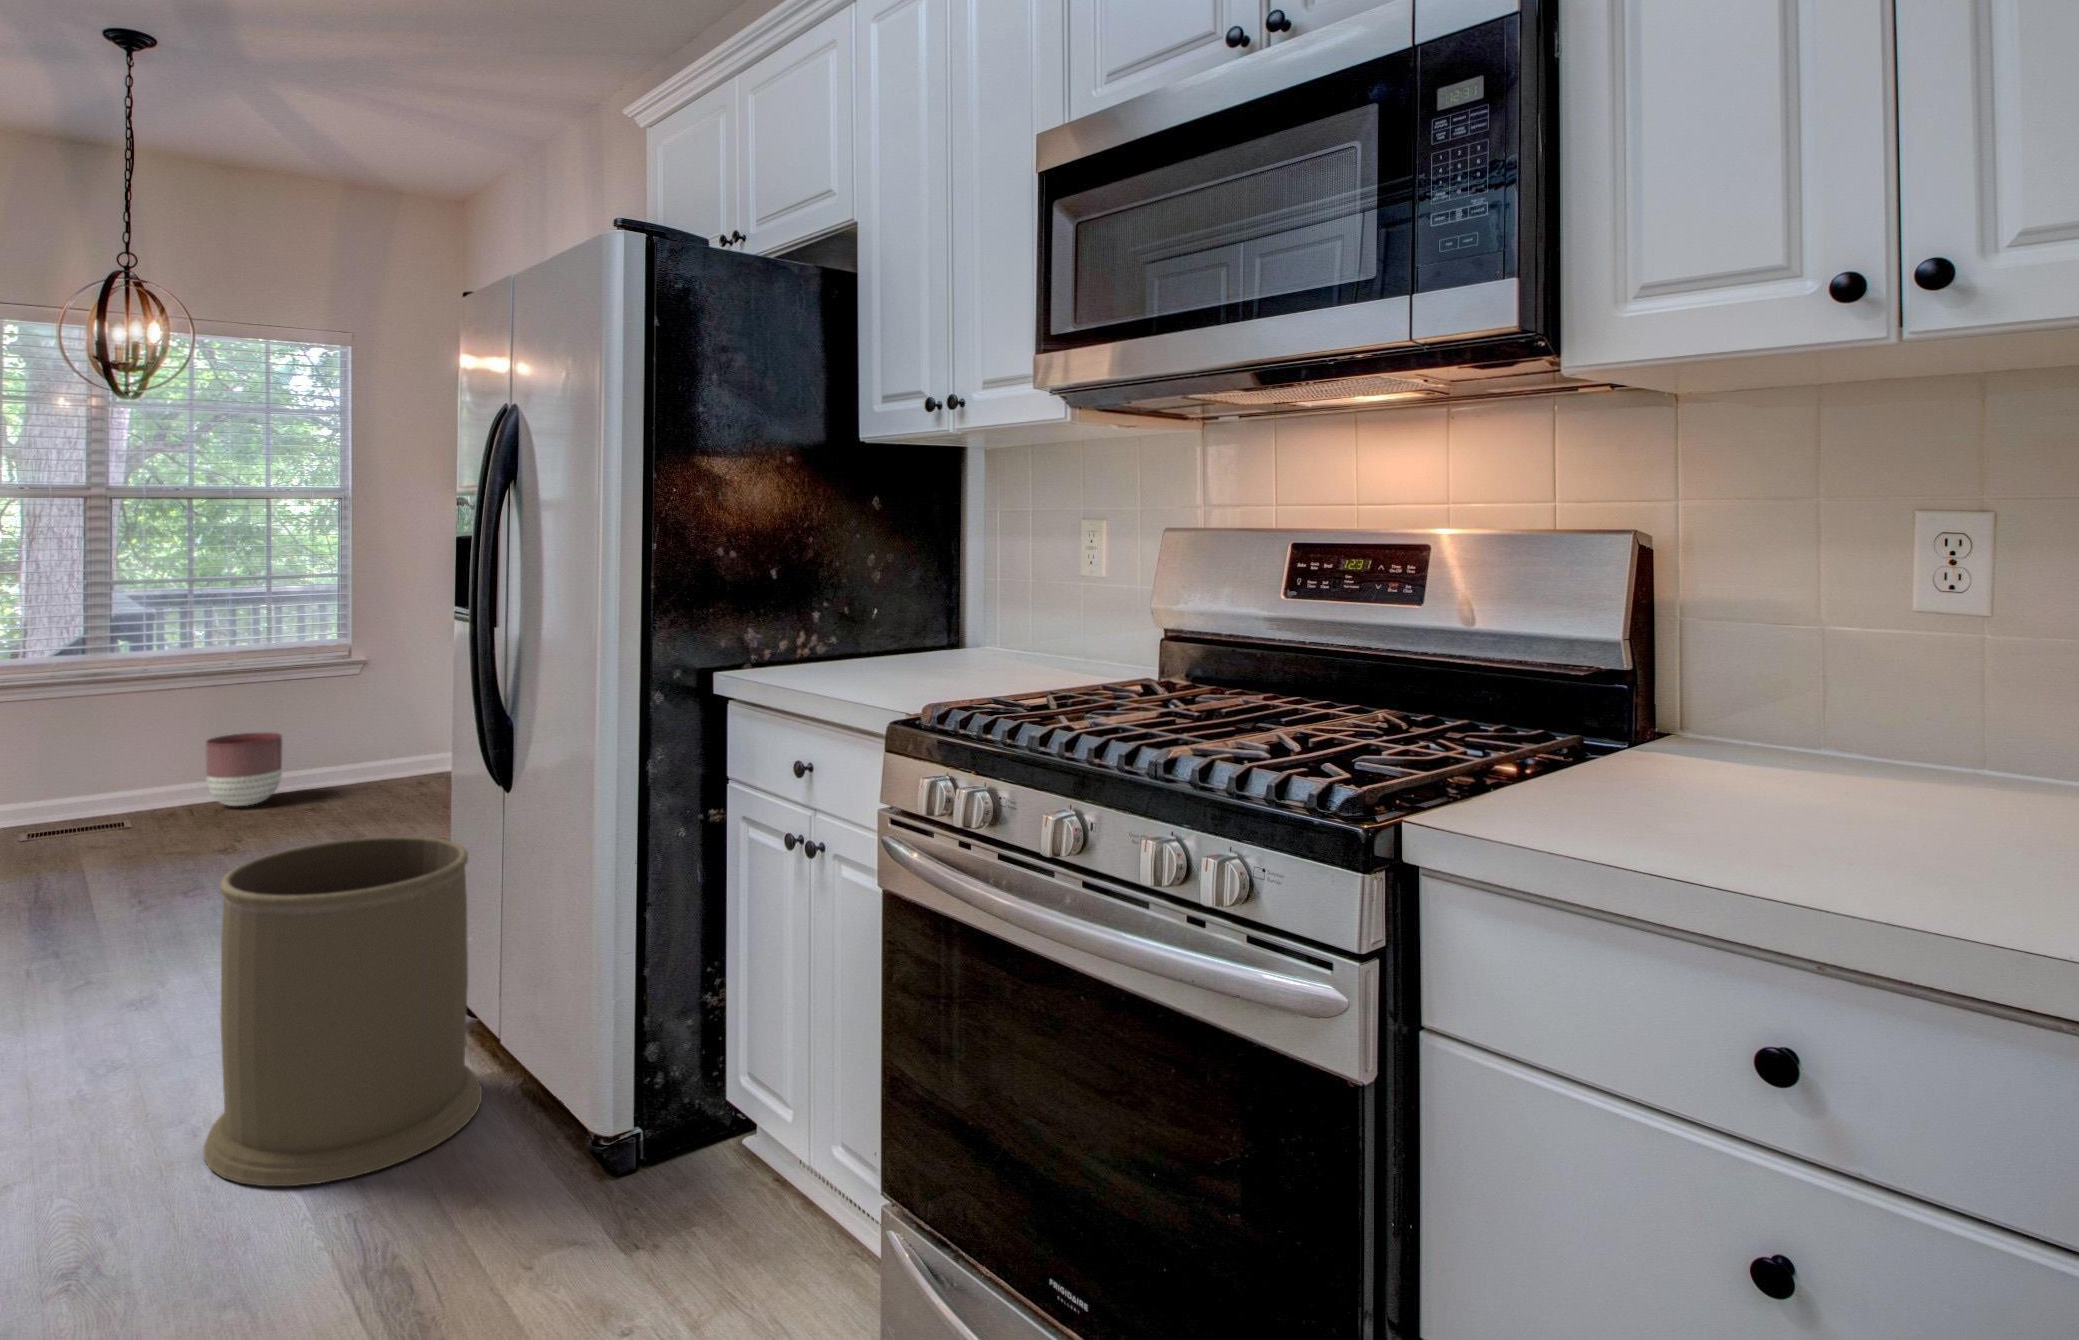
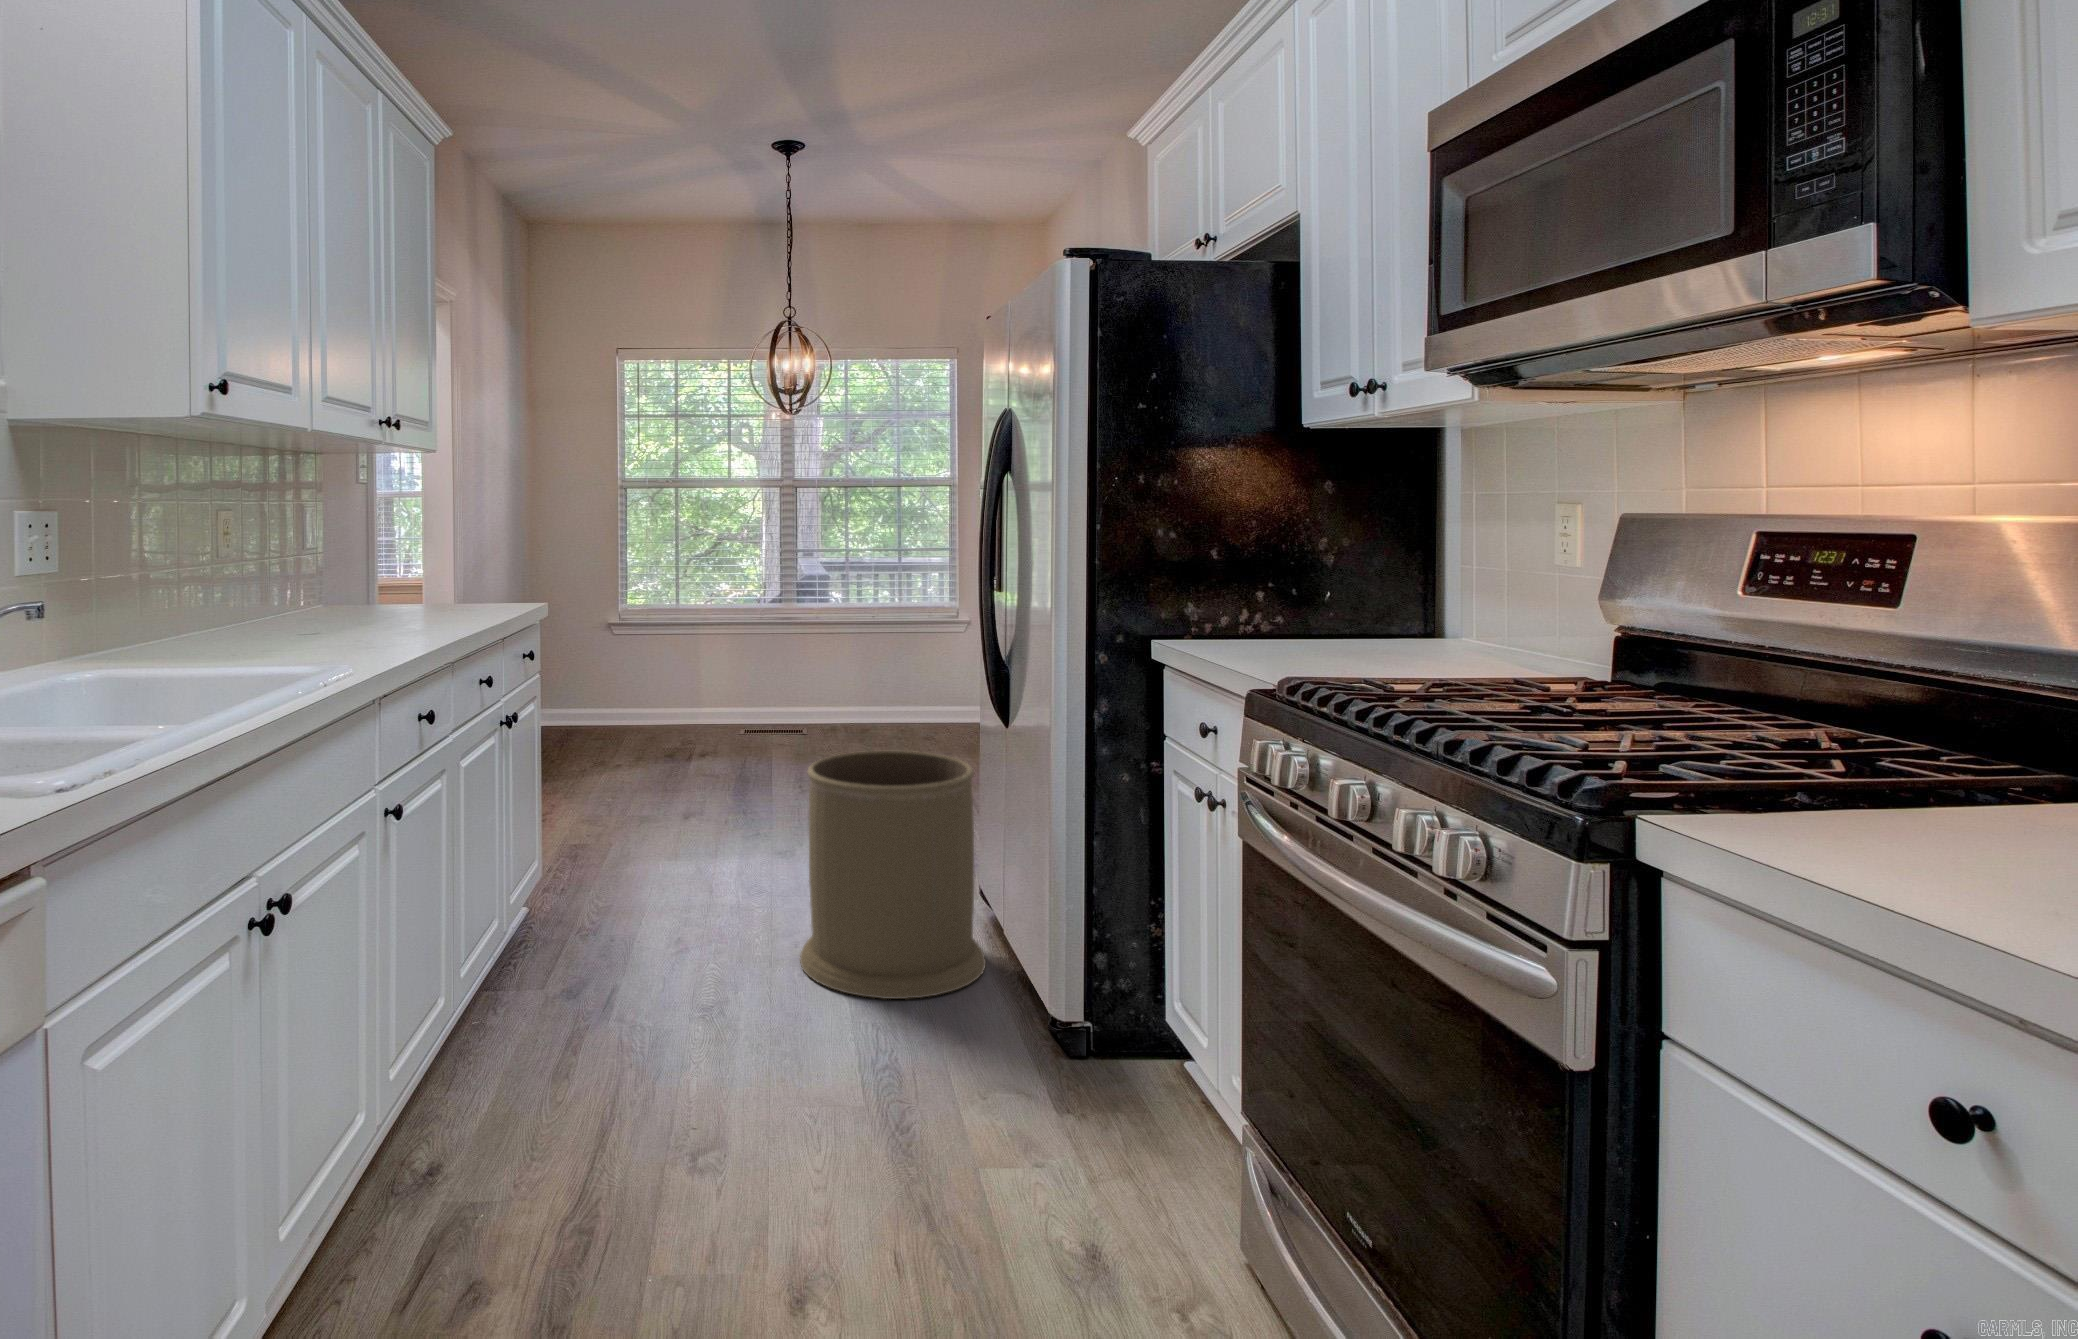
planter: present [205,732,283,806] -> none [854,670,905,726]

